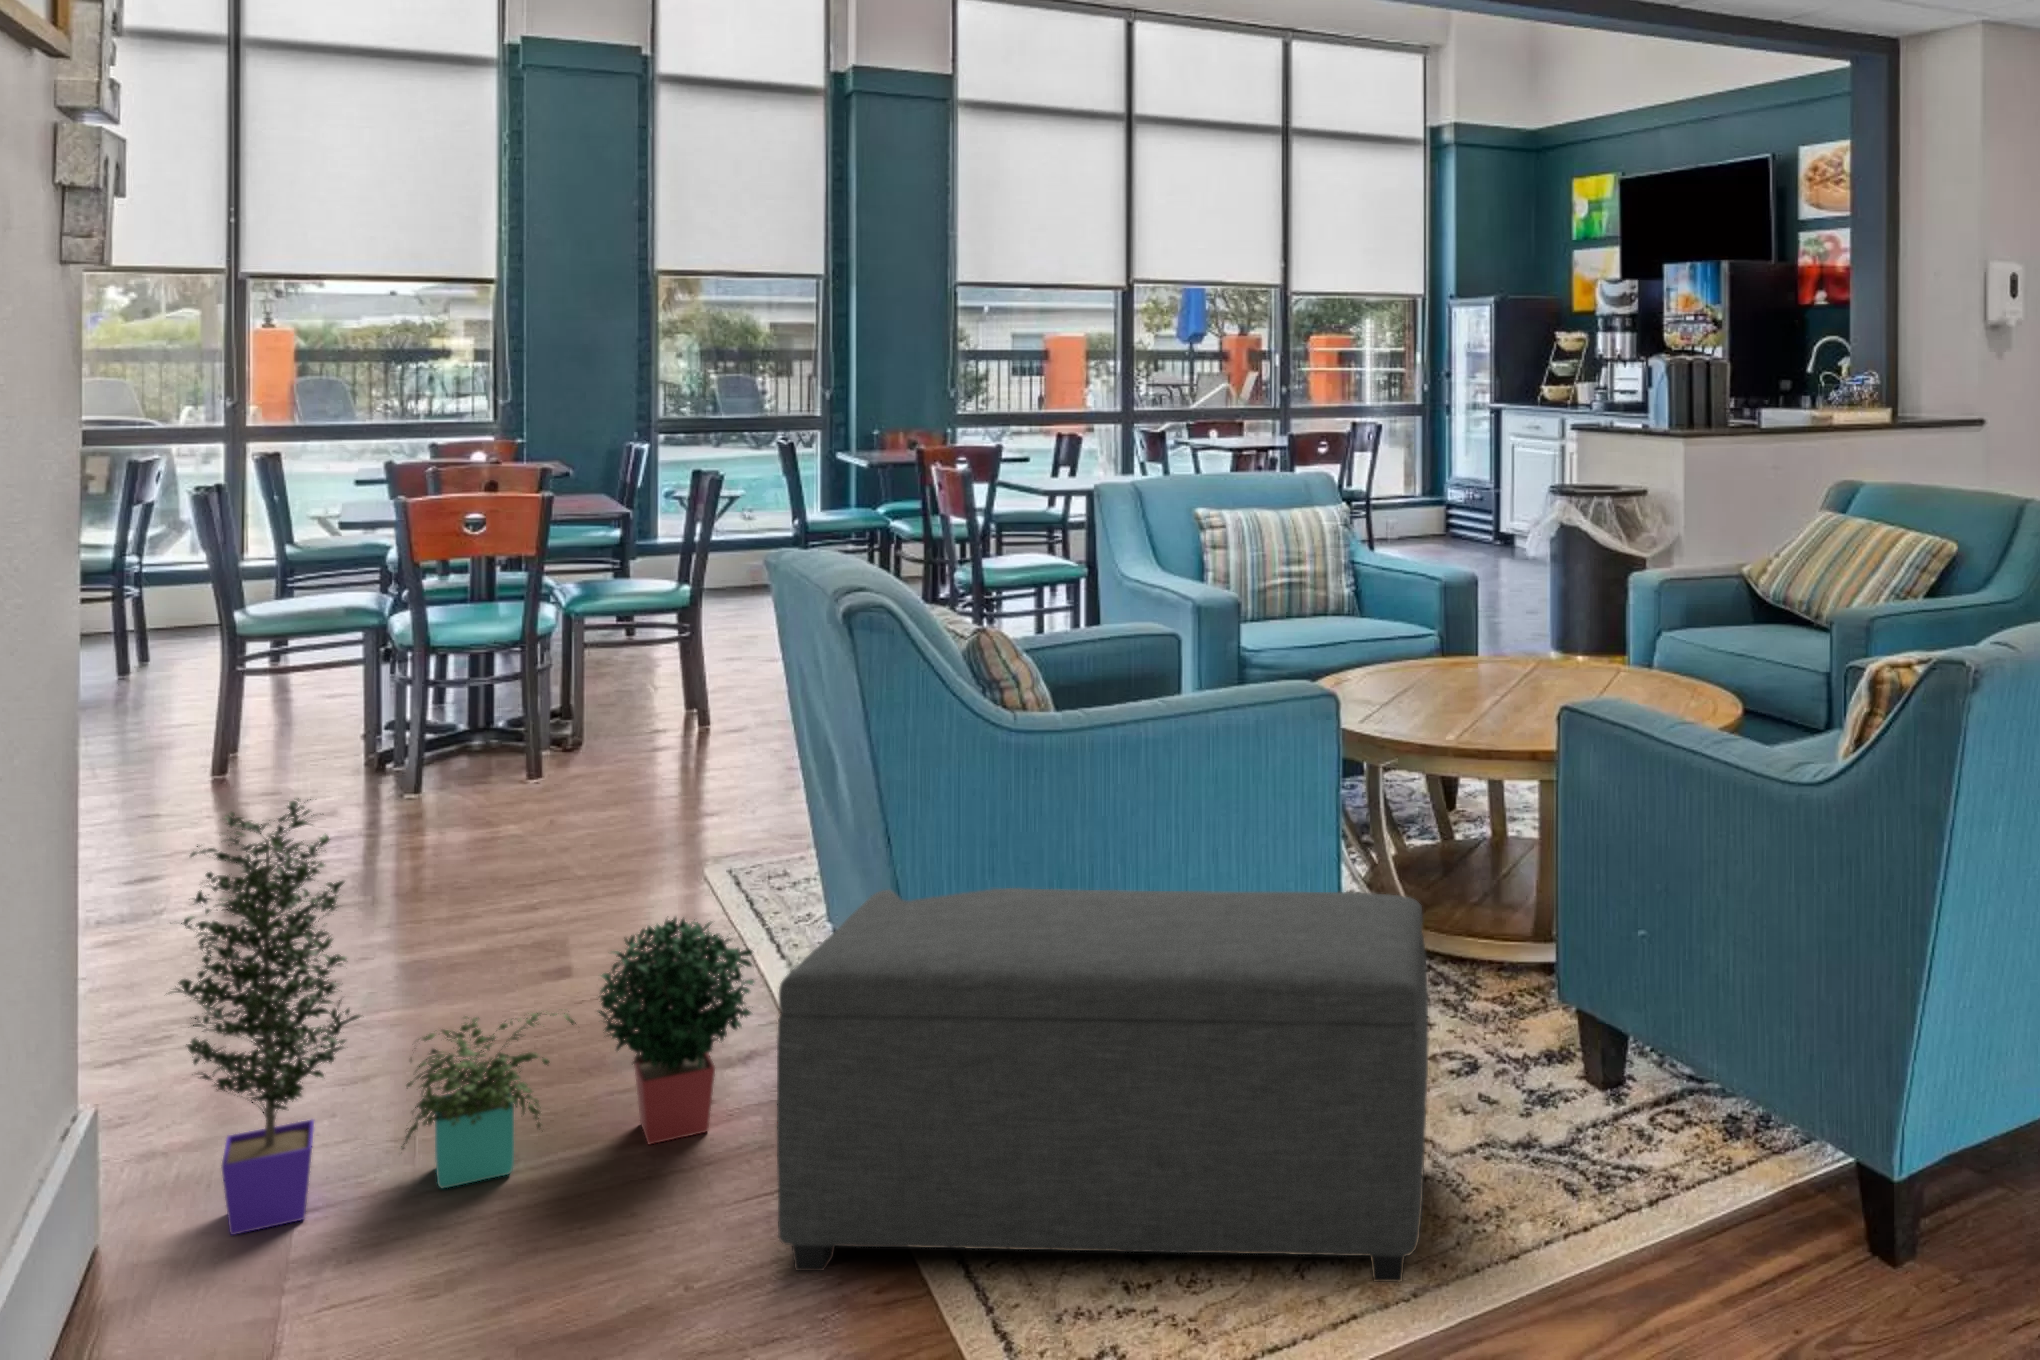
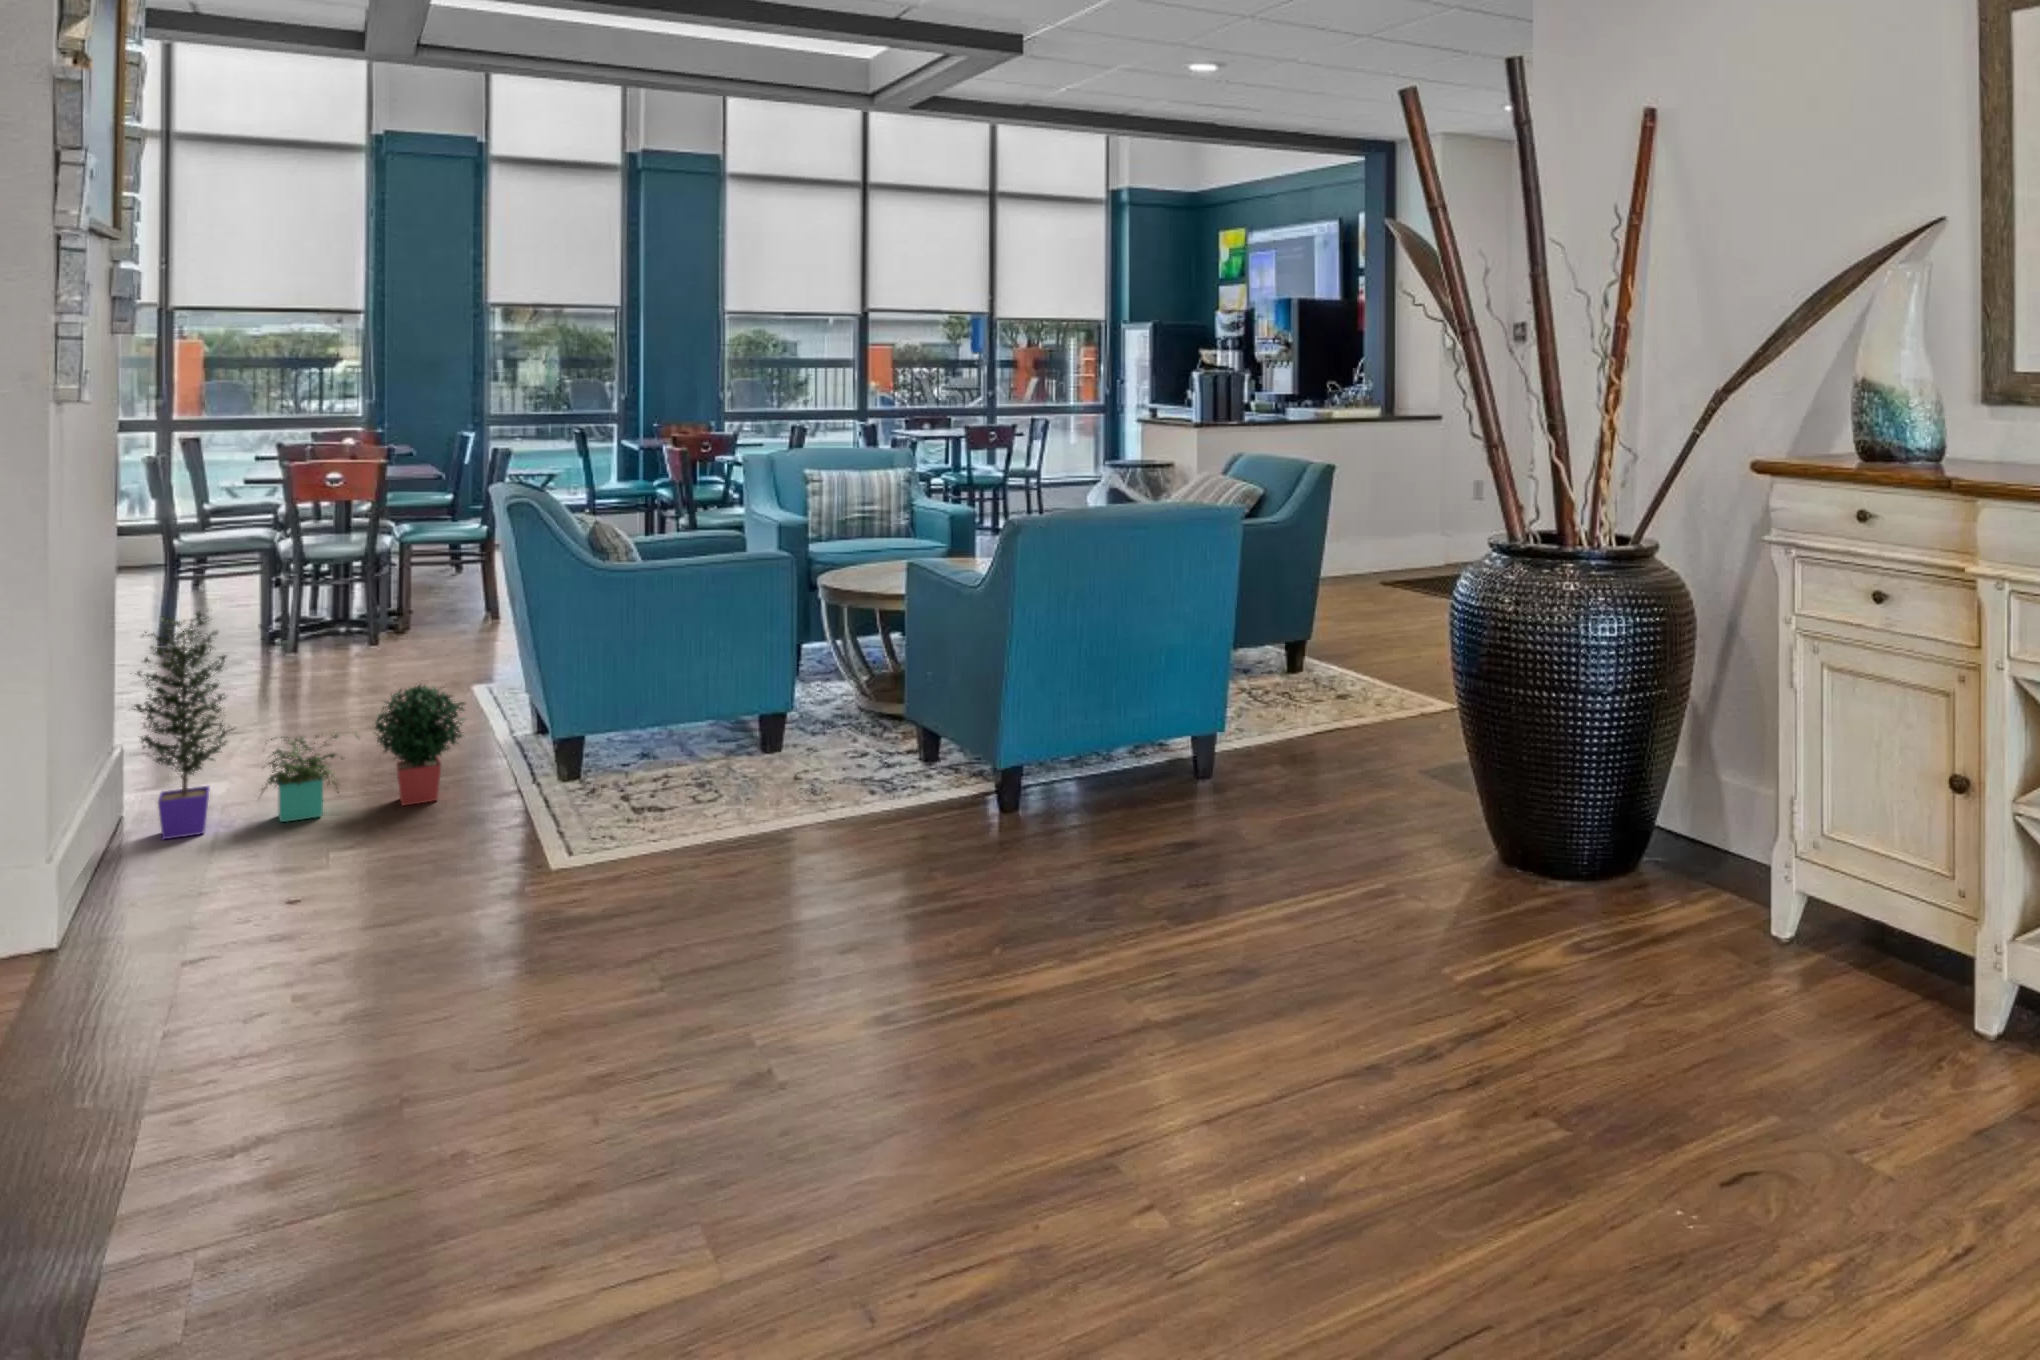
ottoman: present [777,888,1428,1282] -> none [457,661,832,847]

